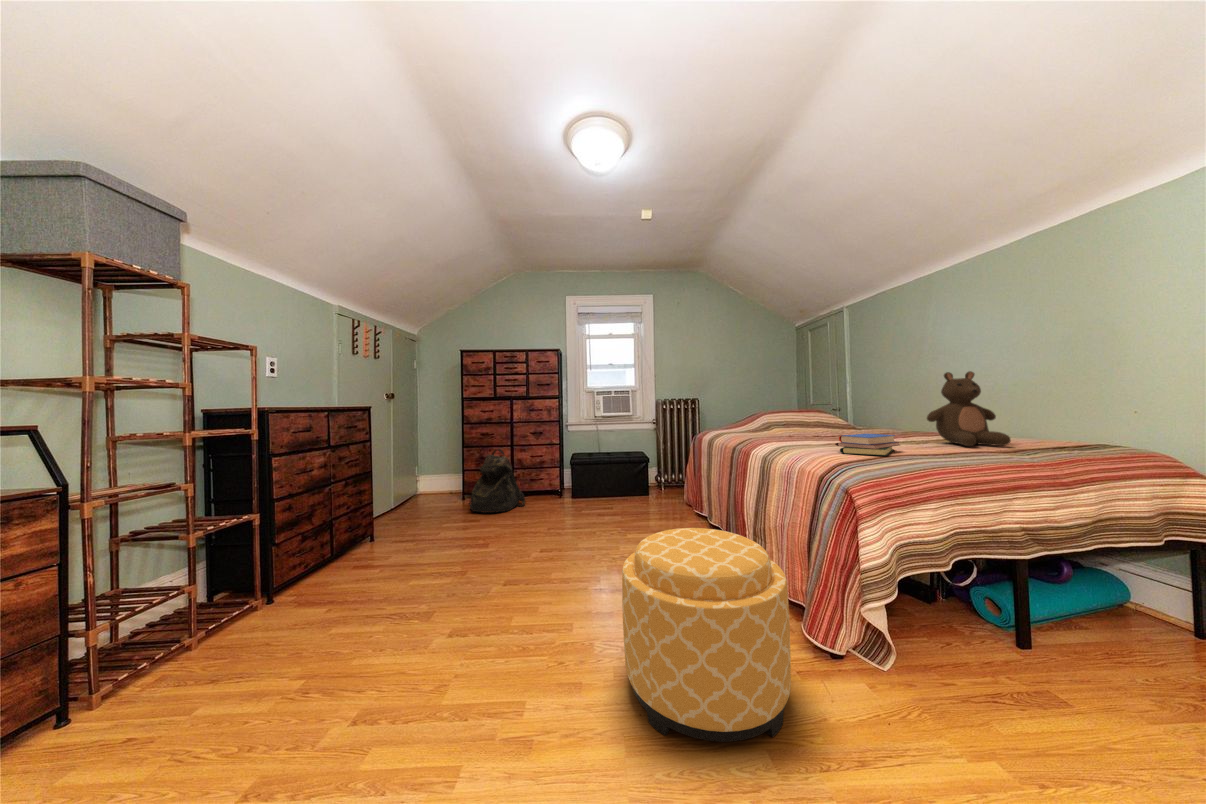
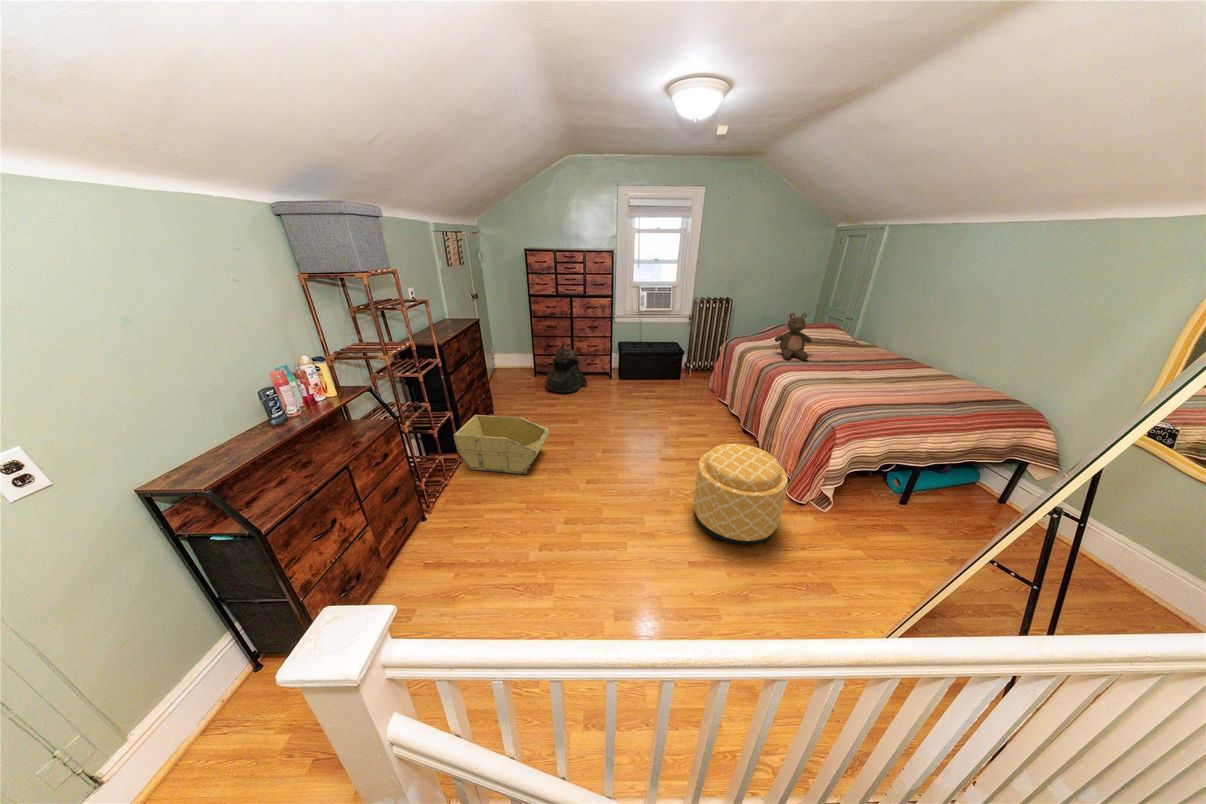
stuffed bear: present [927,371,1011,446] -> present [775,313,812,360]
book: present [835,434,900,456] -> none [835,375,880,398]
storage bin: none [254,524,425,616] -> present [454,415,549,474]

